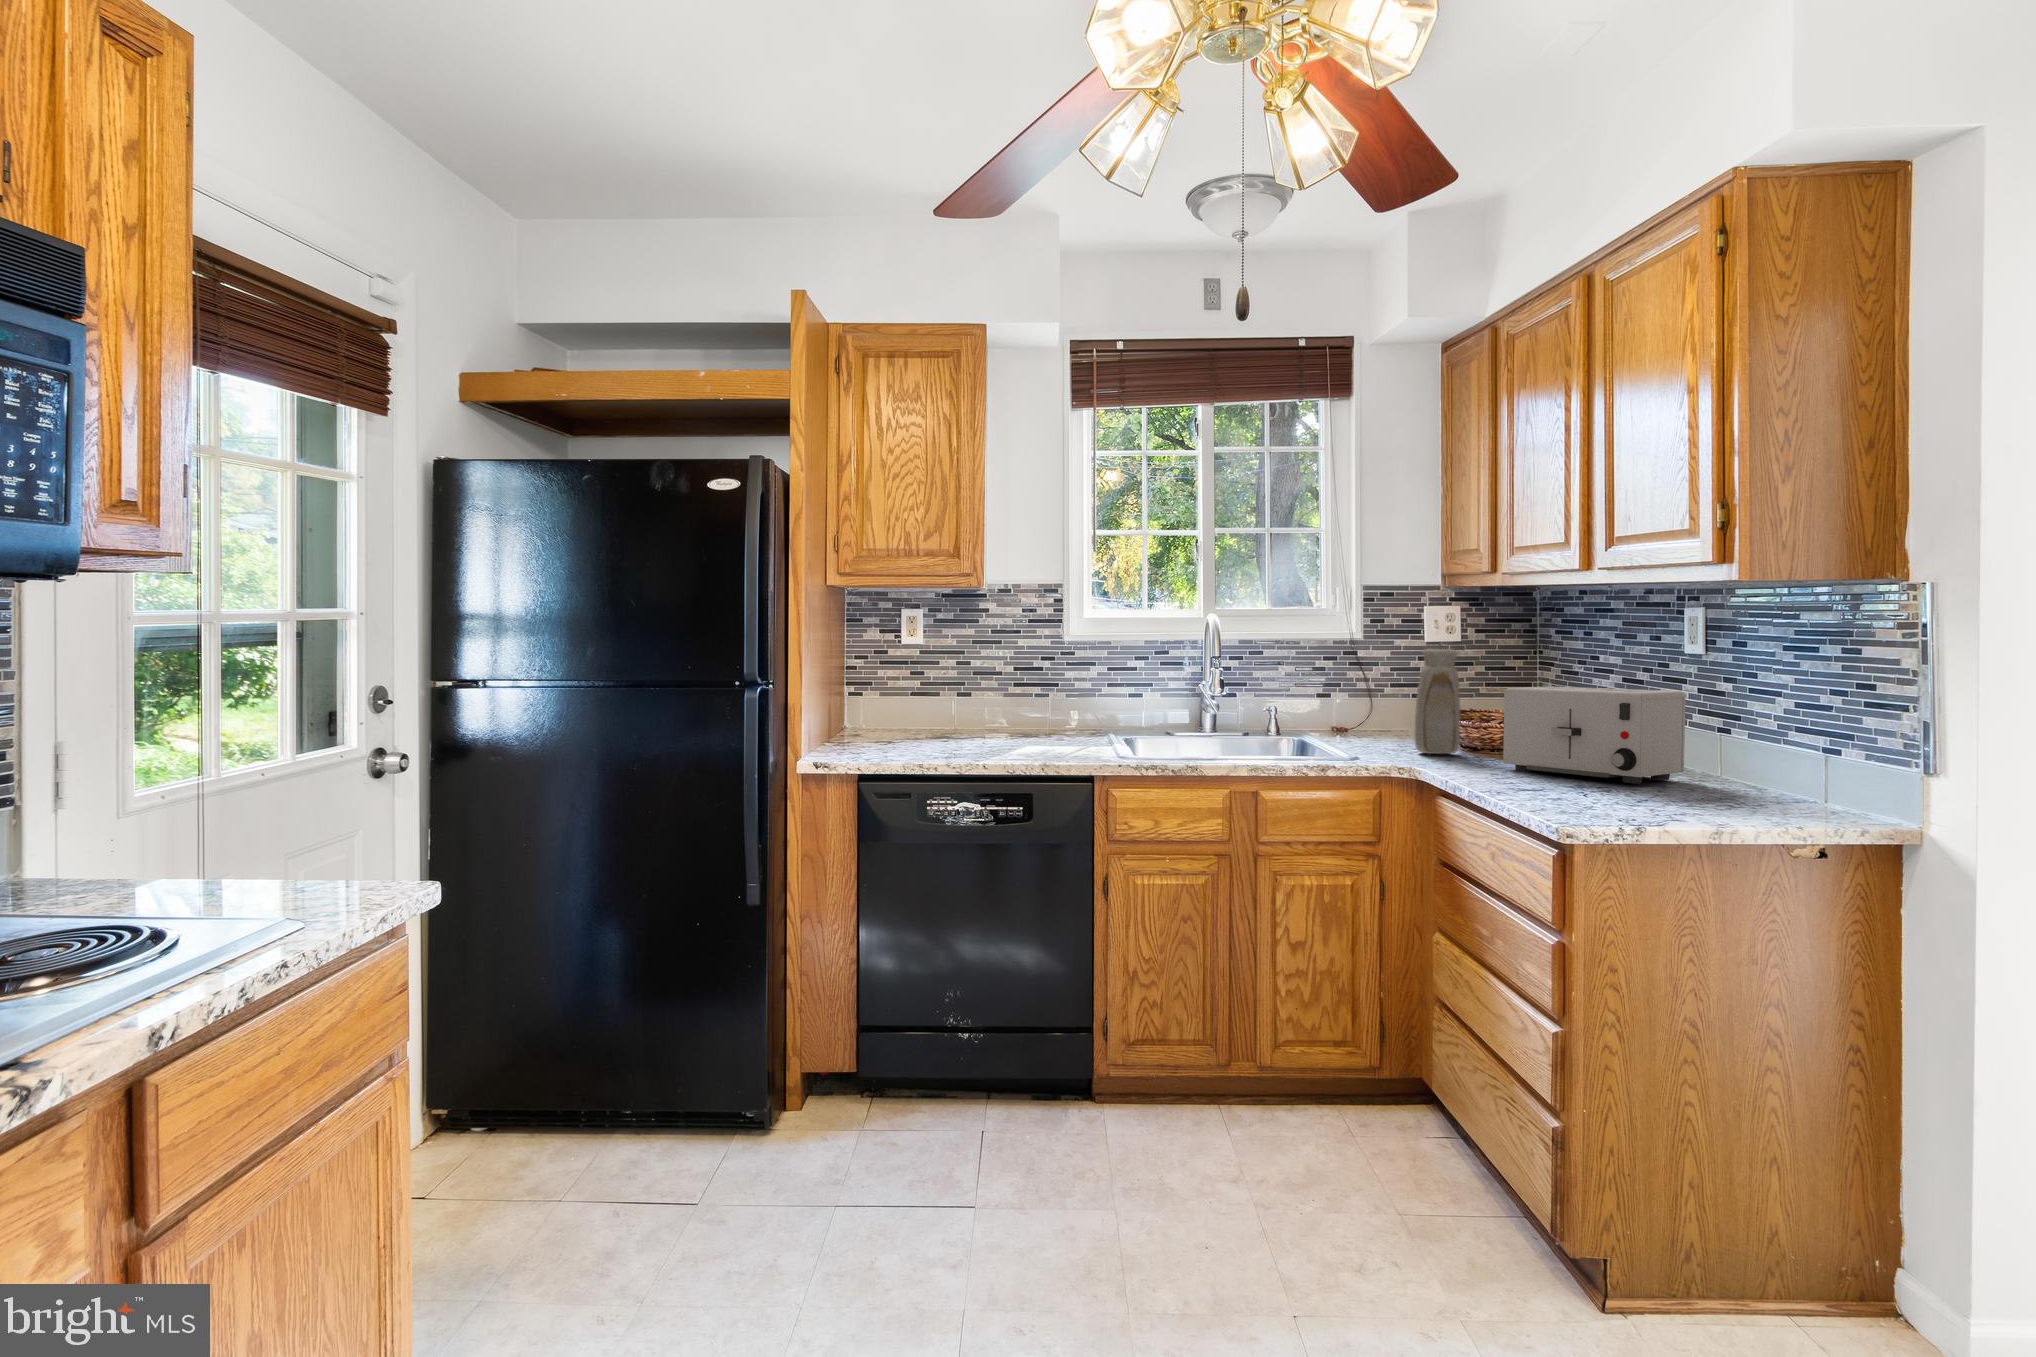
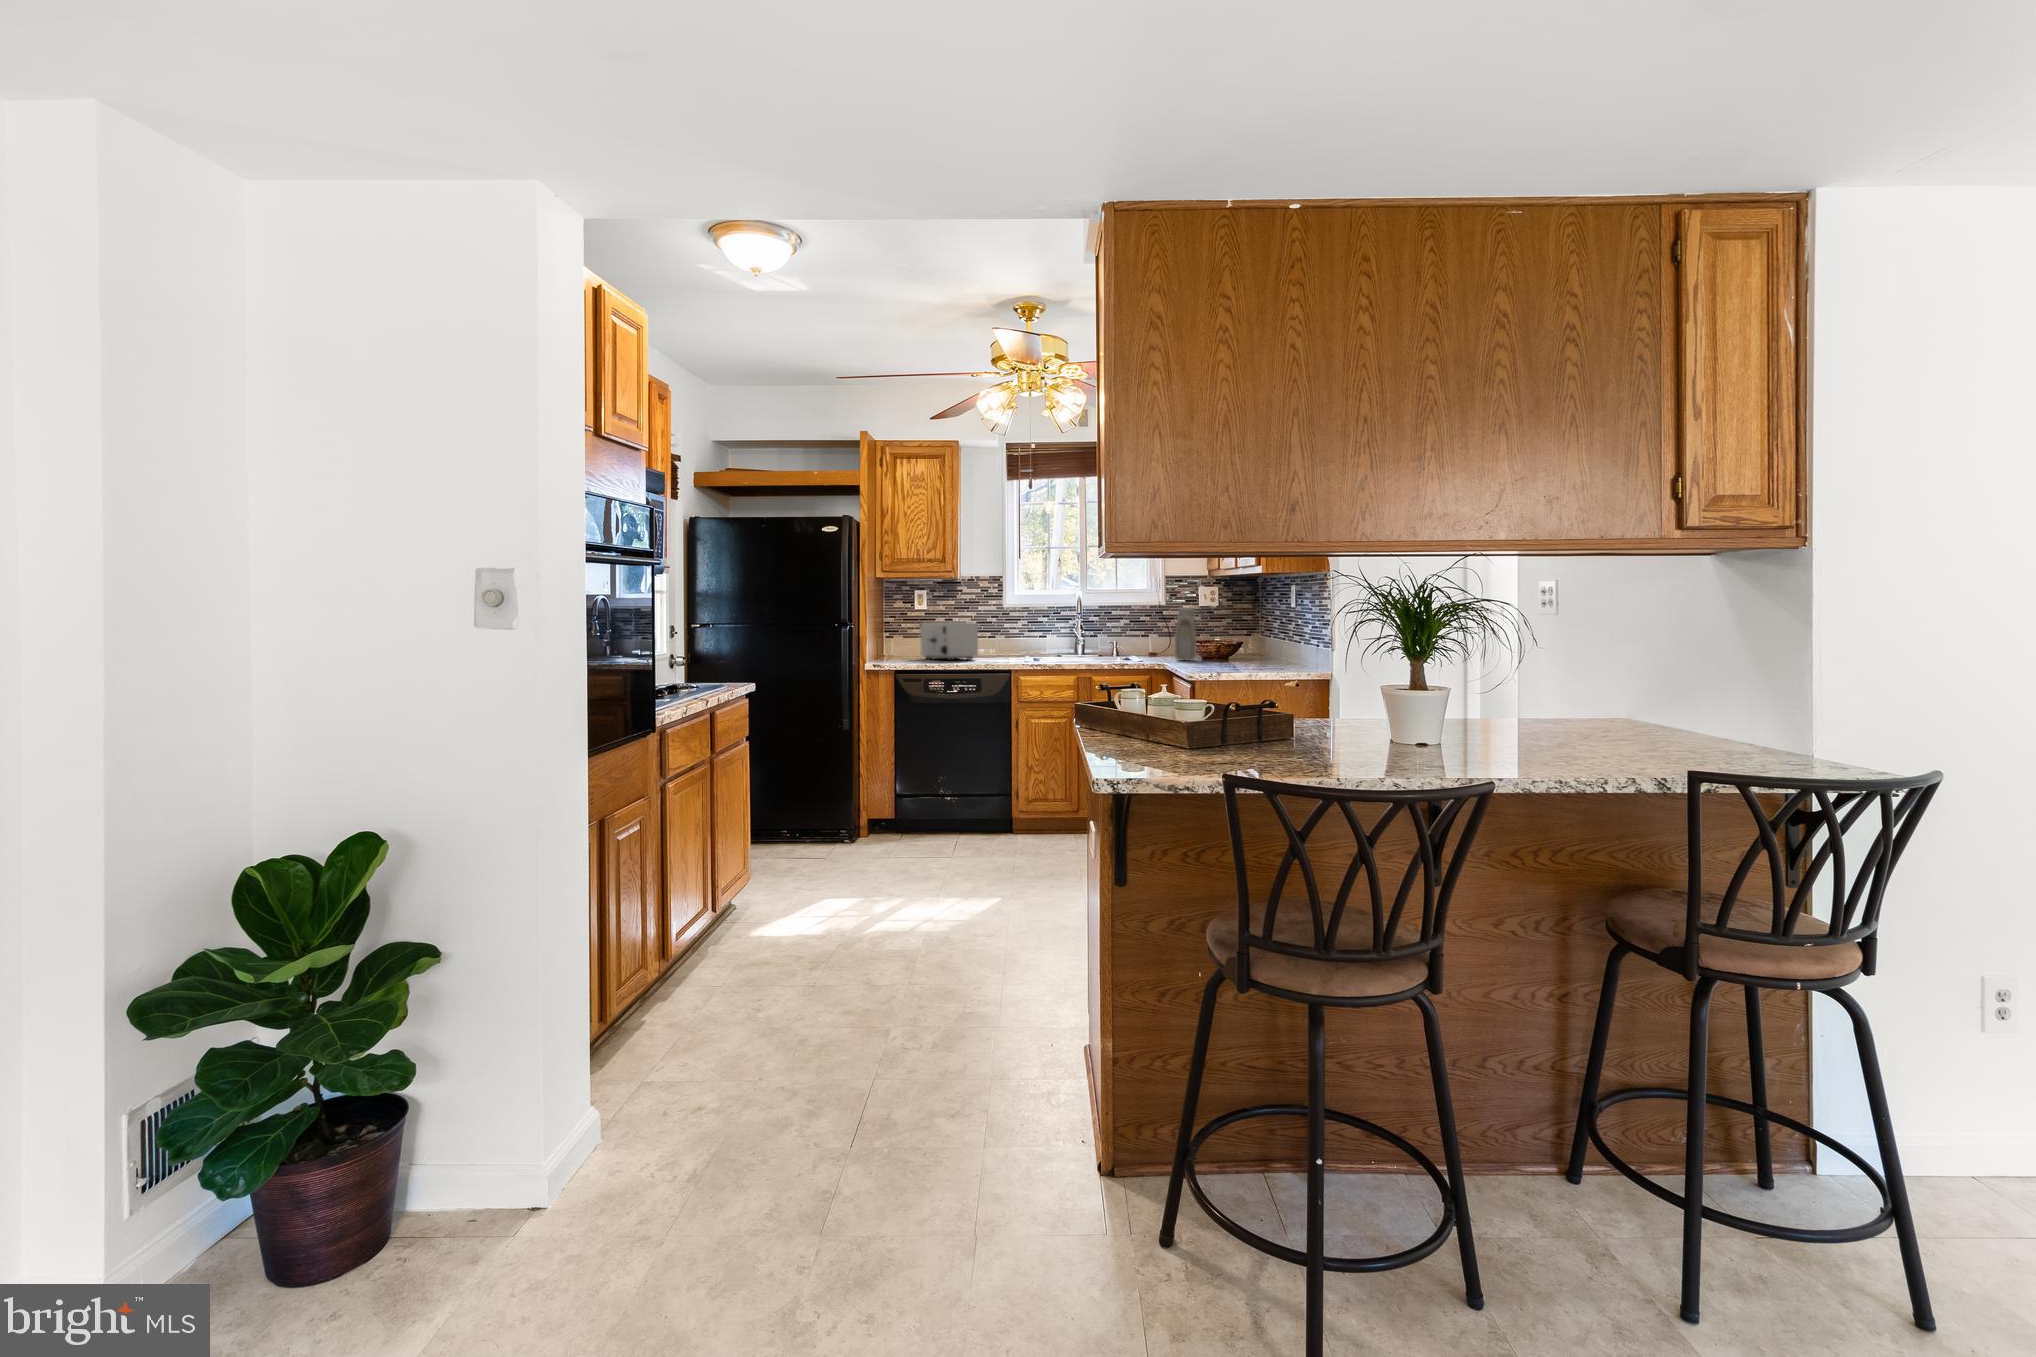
toaster: present [1503,687,1685,783] -> present [920,622,978,660]

